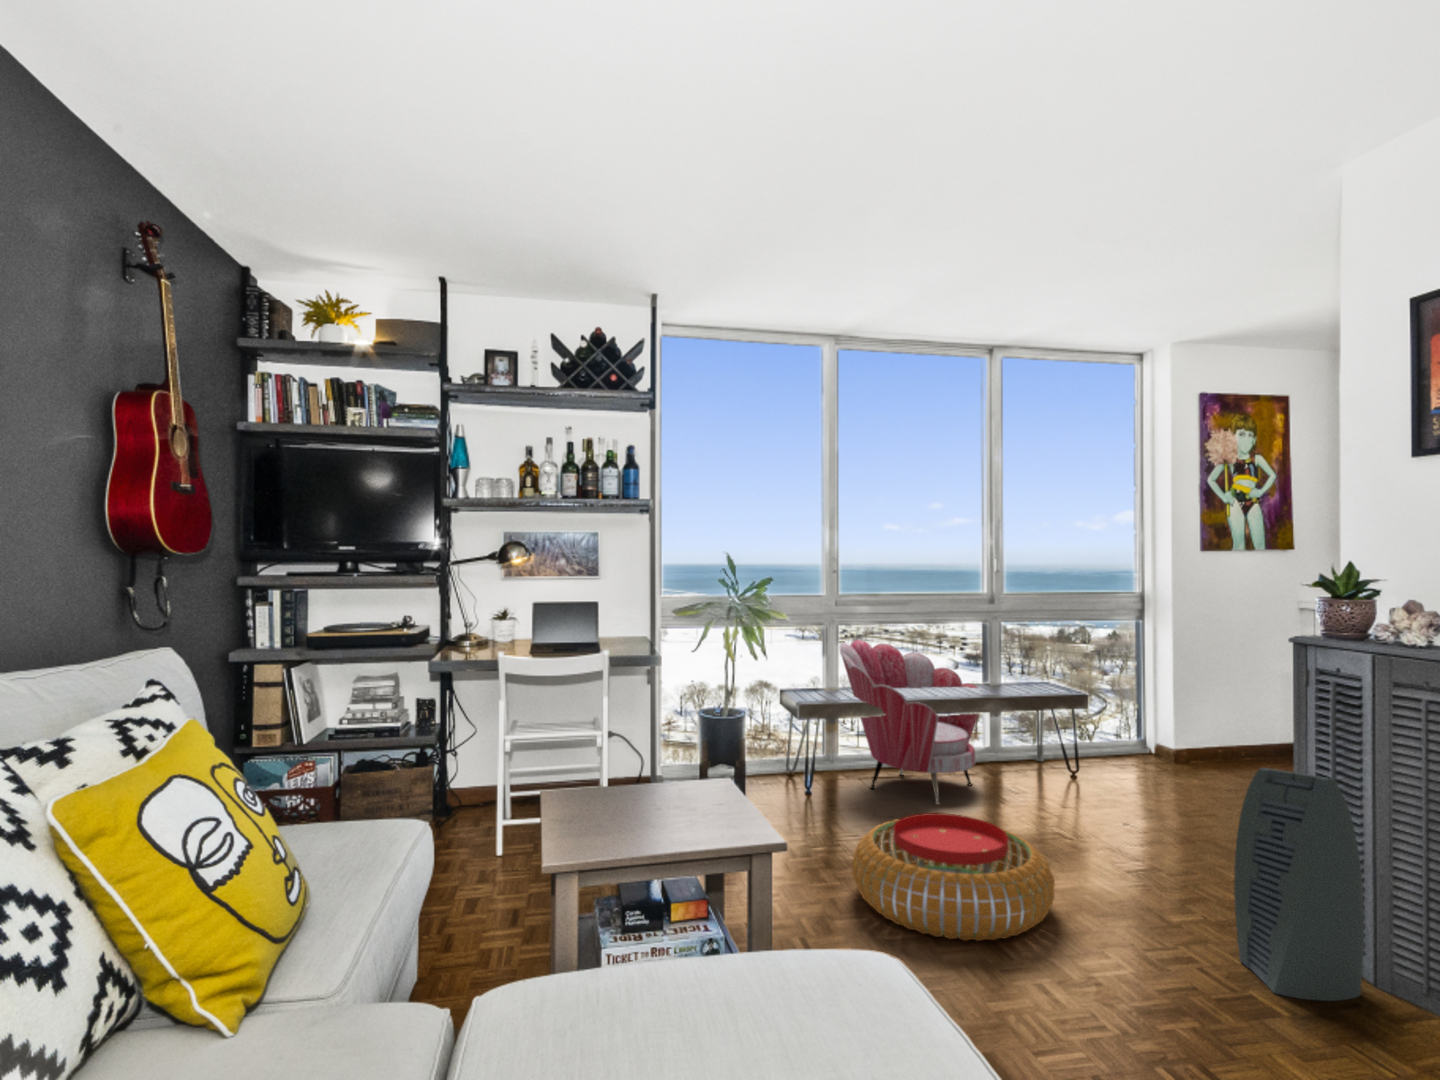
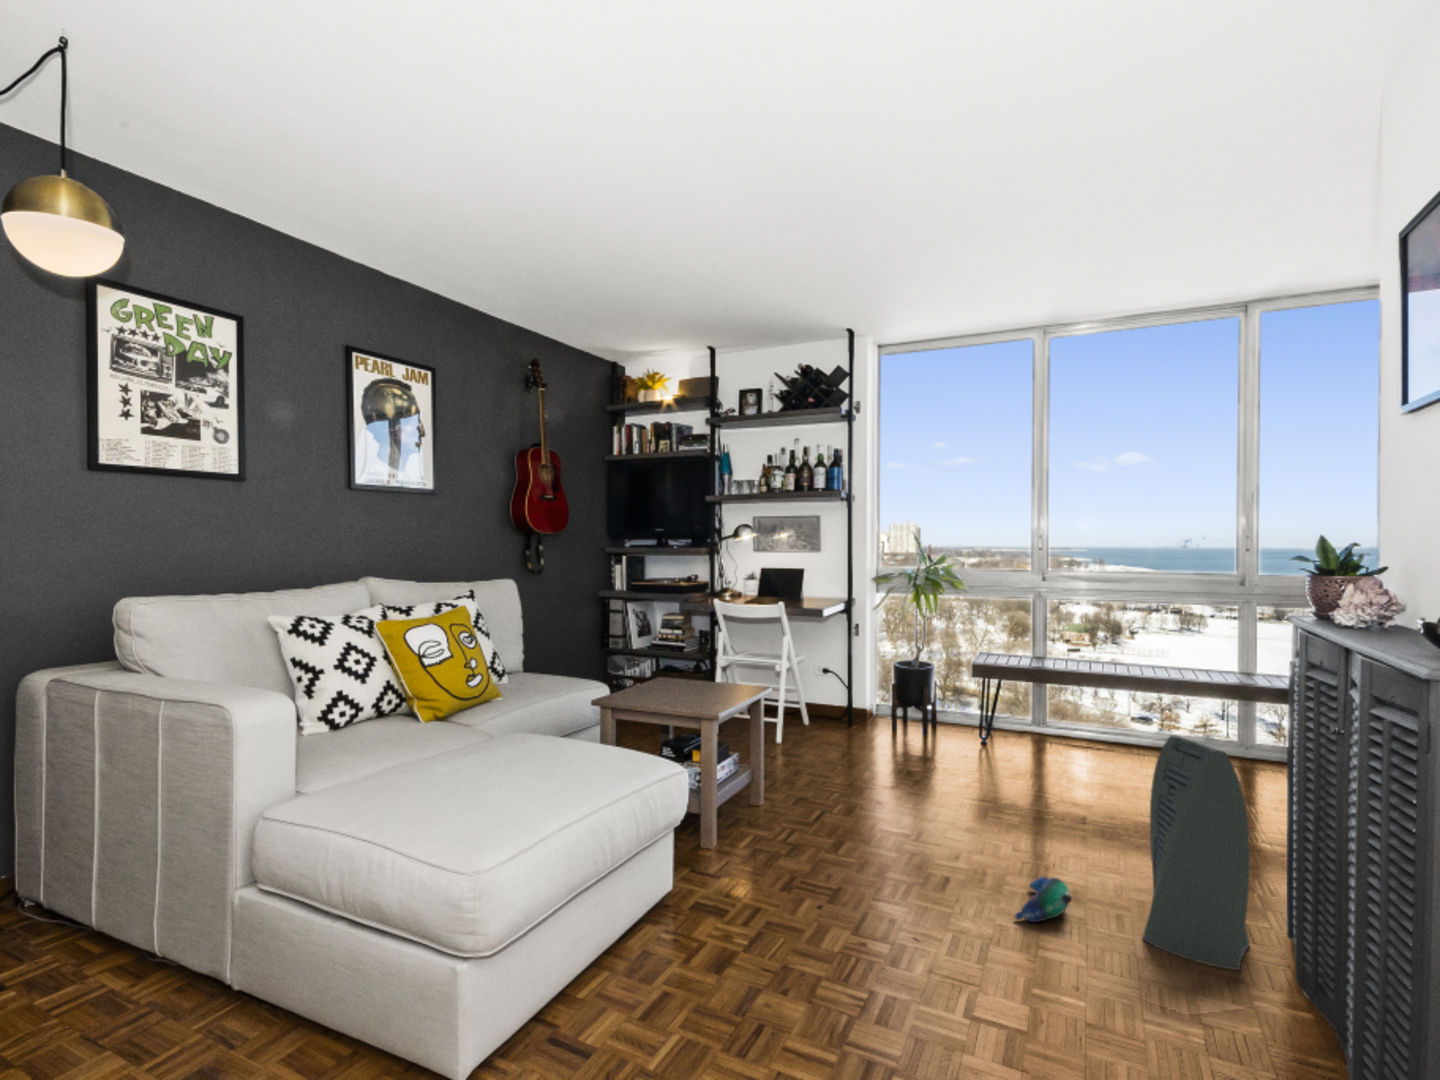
armchair: present [840,640,982,805] -> none [1020,614,1186,772]
pouf: present [852,813,1055,941] -> none [883,749,1055,850]
plush toy: none [1126,951,1212,1018] -> present [1015,876,1072,922]

